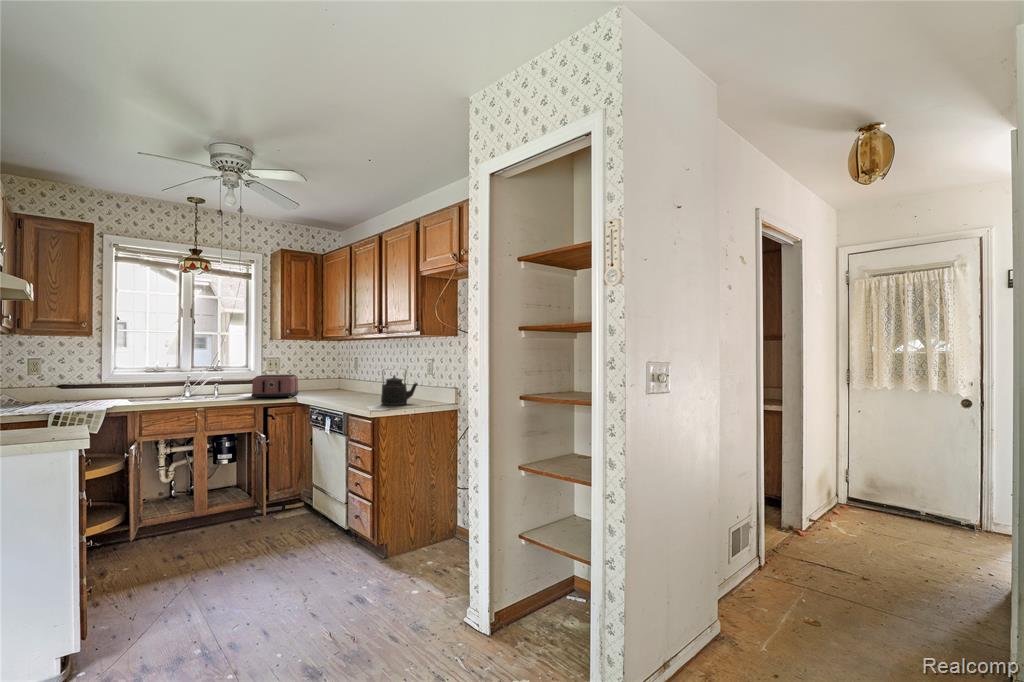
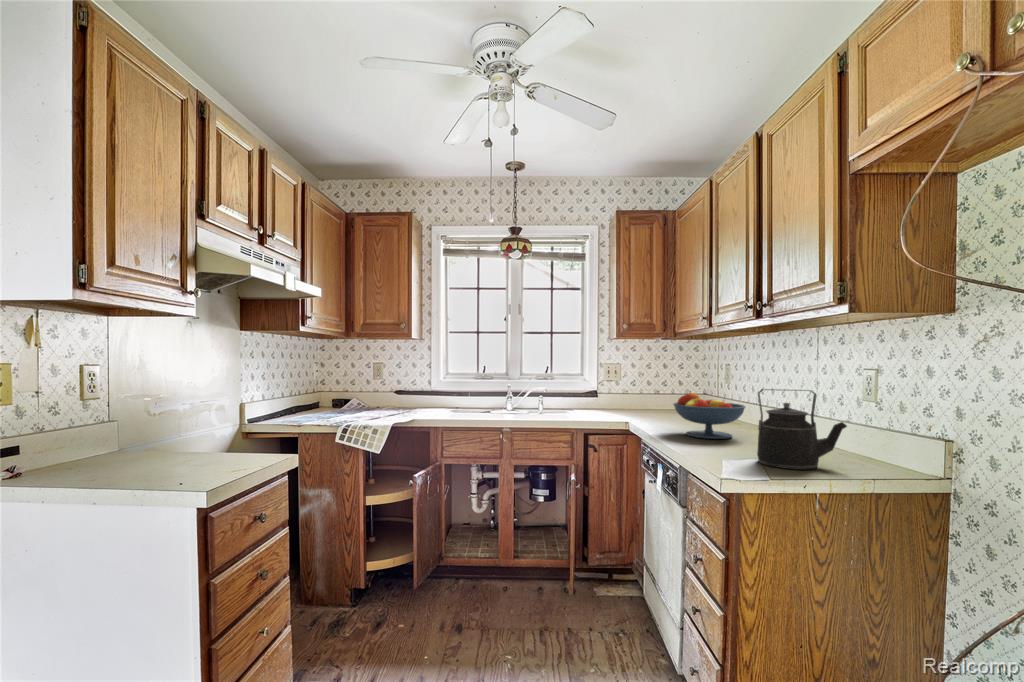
toaster: present [251,374,299,398] -> none [566,387,635,424]
fruit bowl: none [331,374,372,399] -> present [673,393,745,439]

